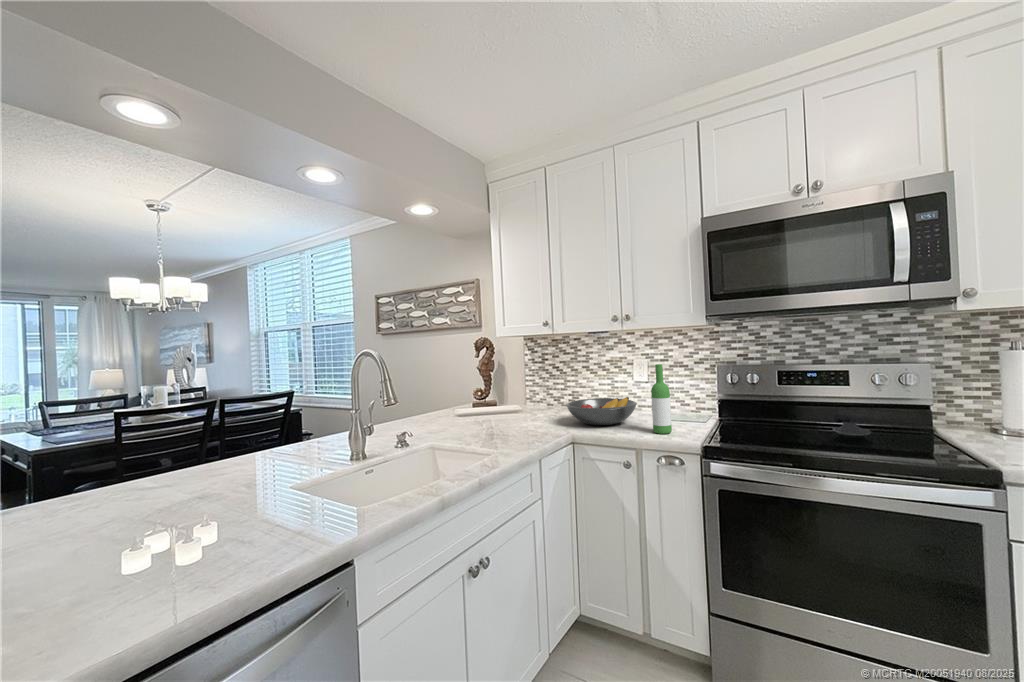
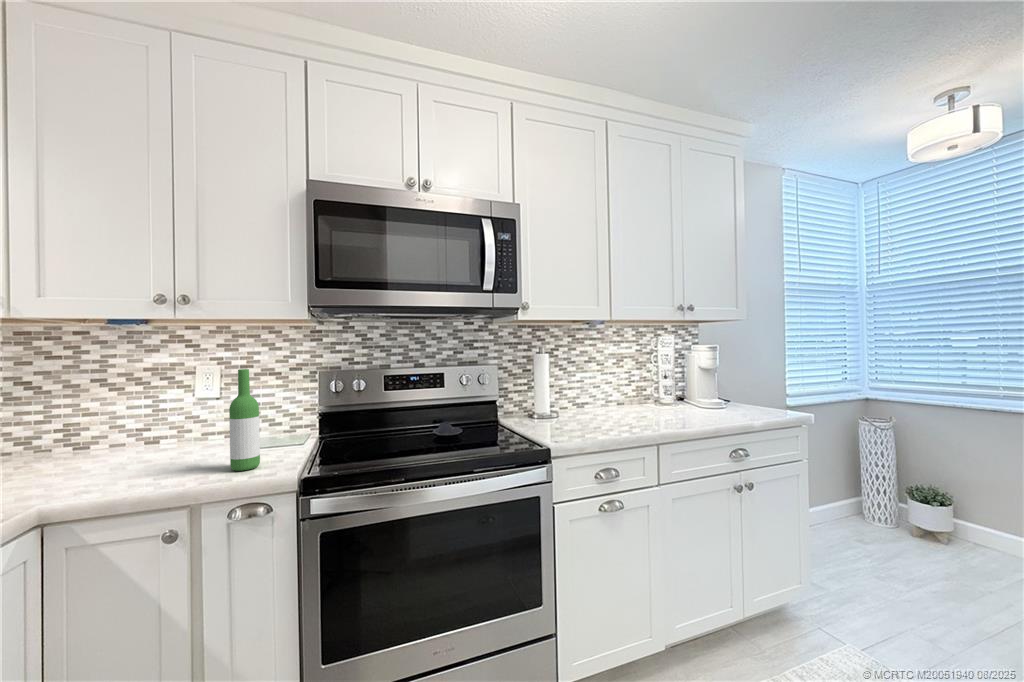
fruit bowl: present [566,397,637,425] -> none [46,422,202,477]

